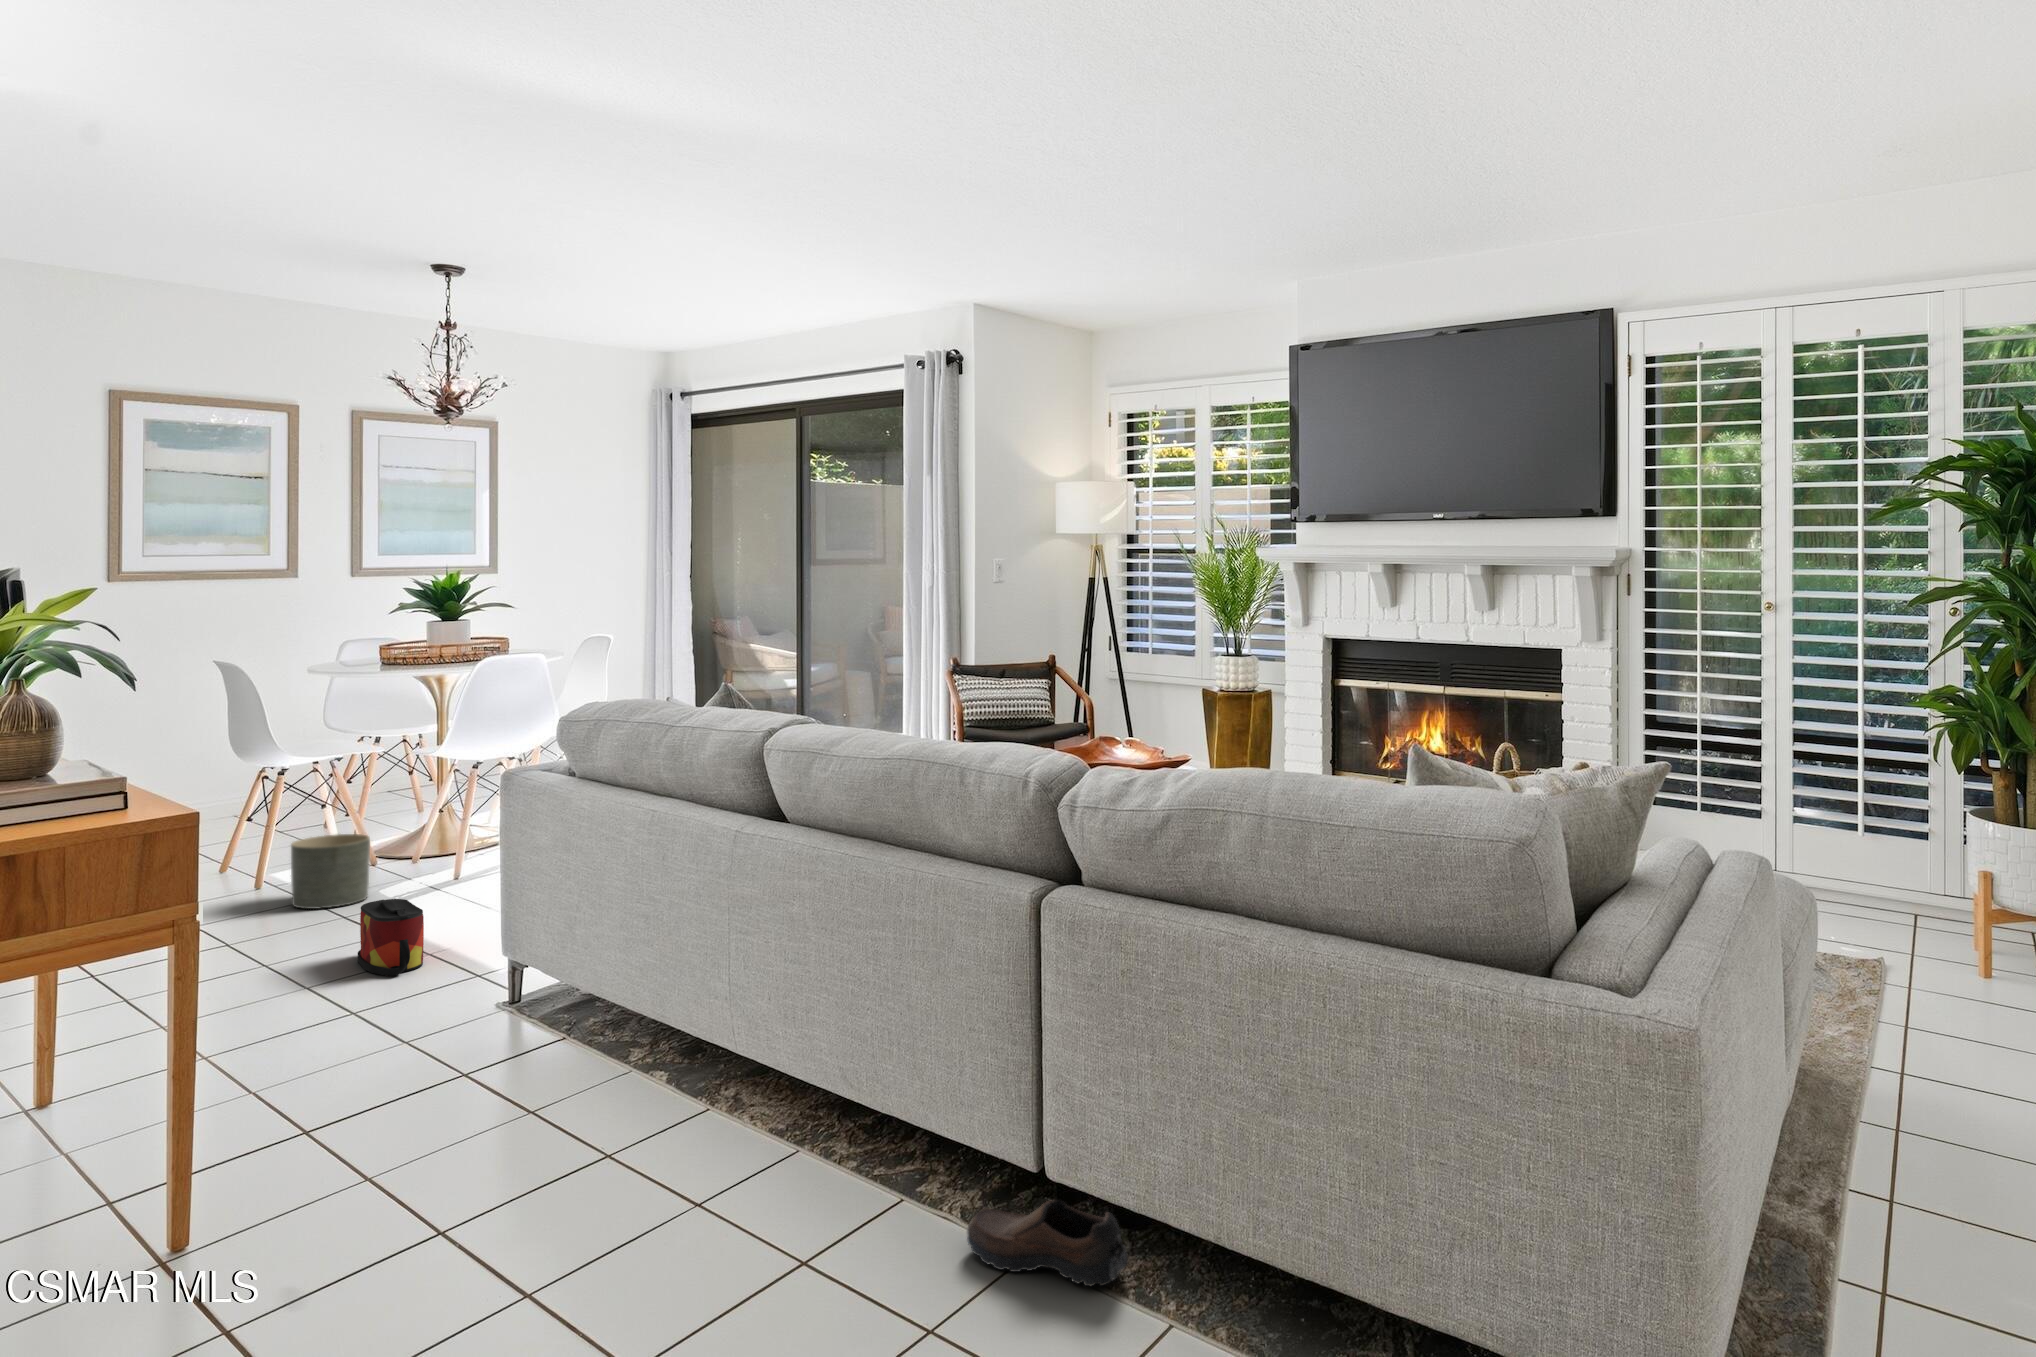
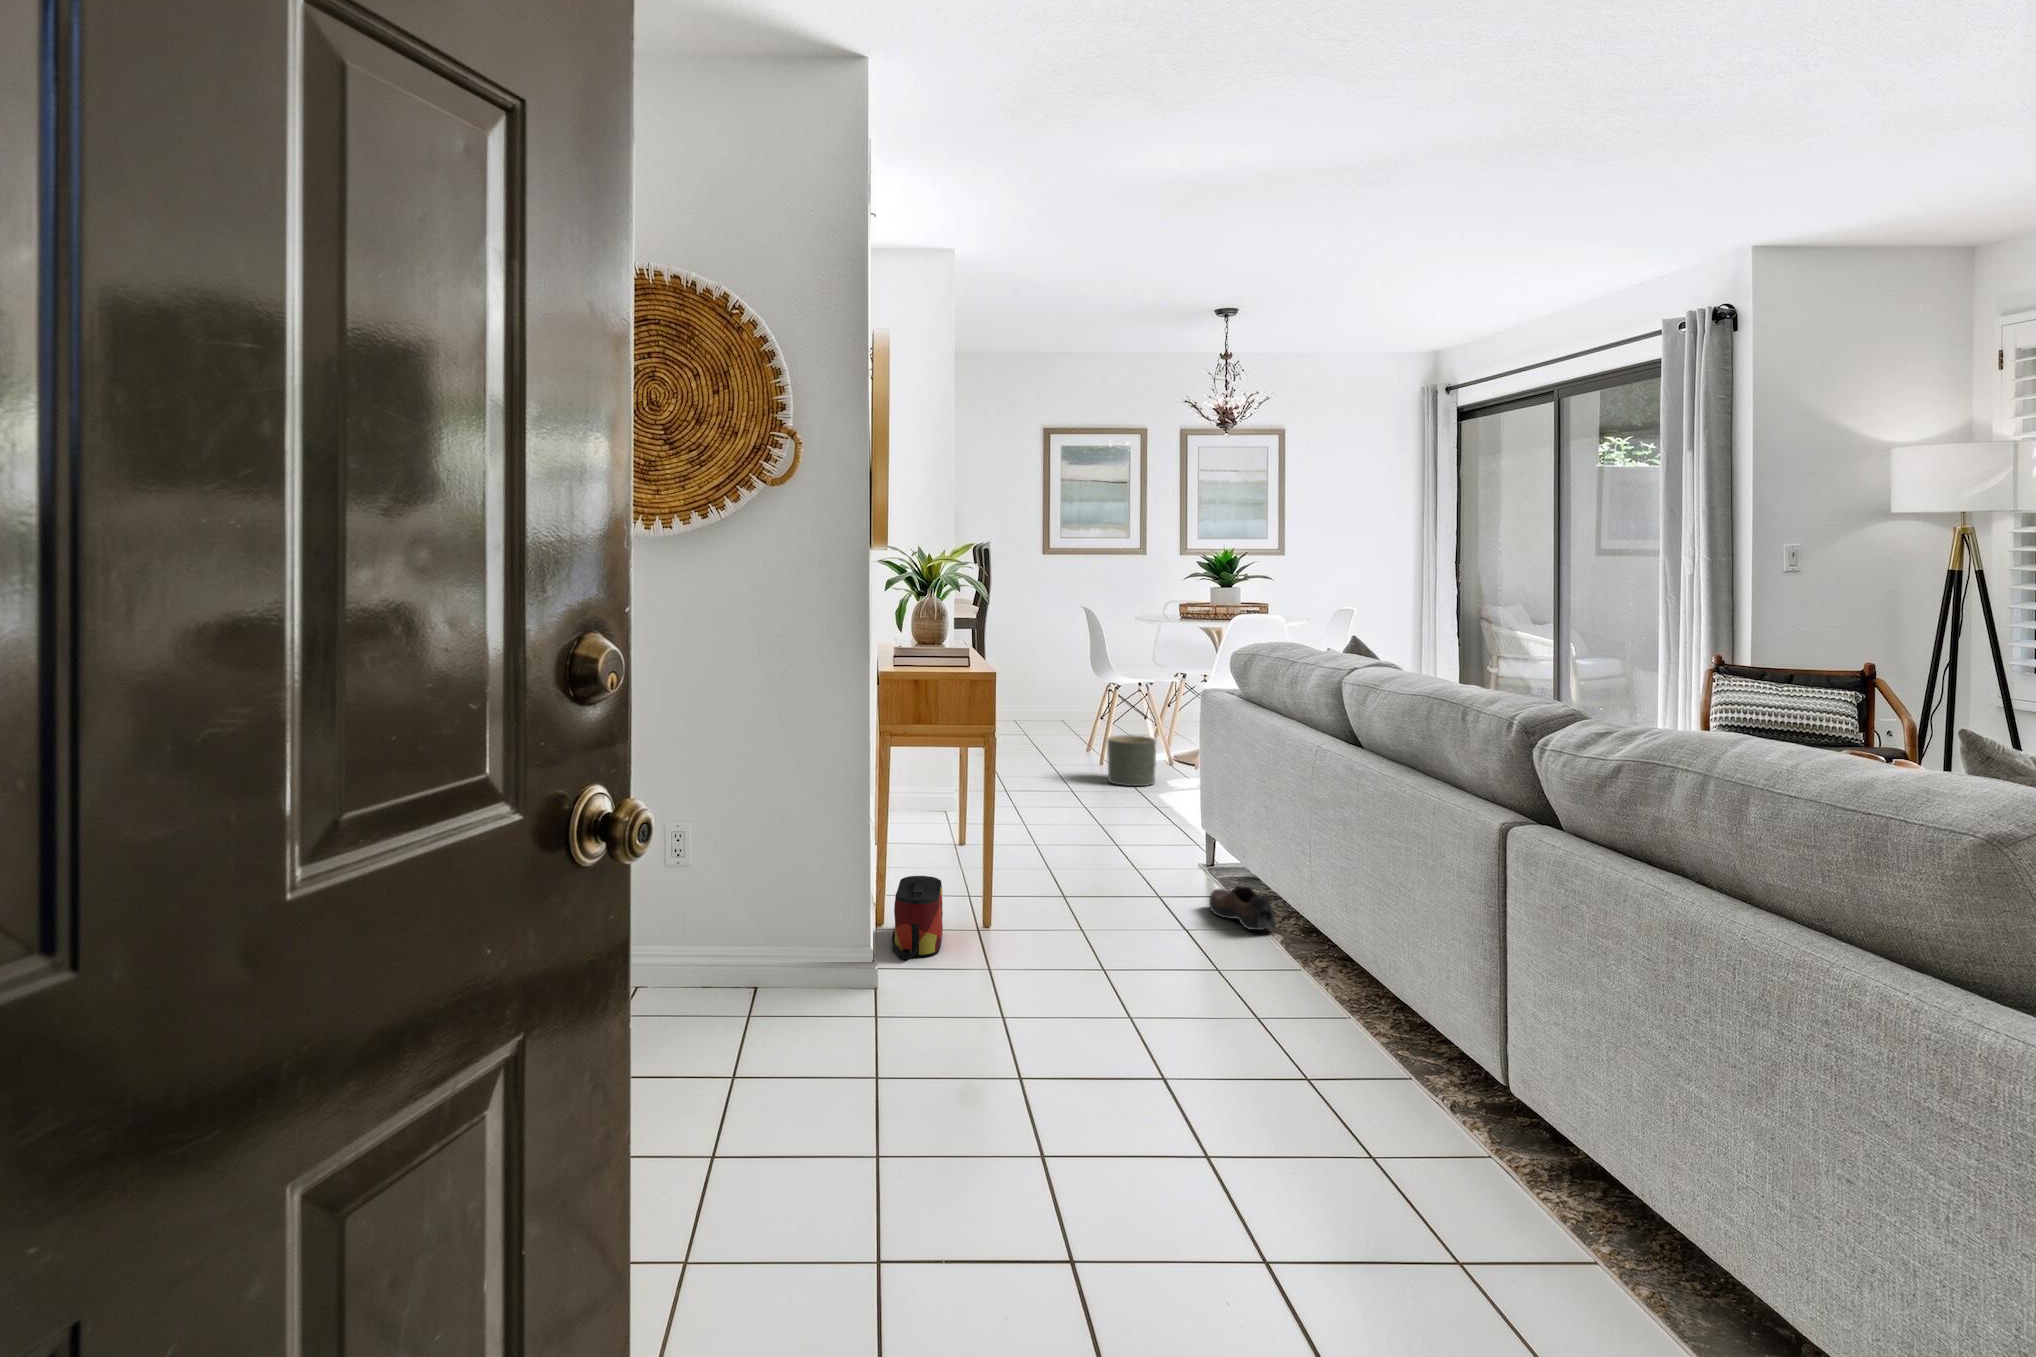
bag: present [358,899,424,976] -> present [892,876,943,959]
shoe: present [967,1200,1127,1286] -> present [1209,886,1276,930]

